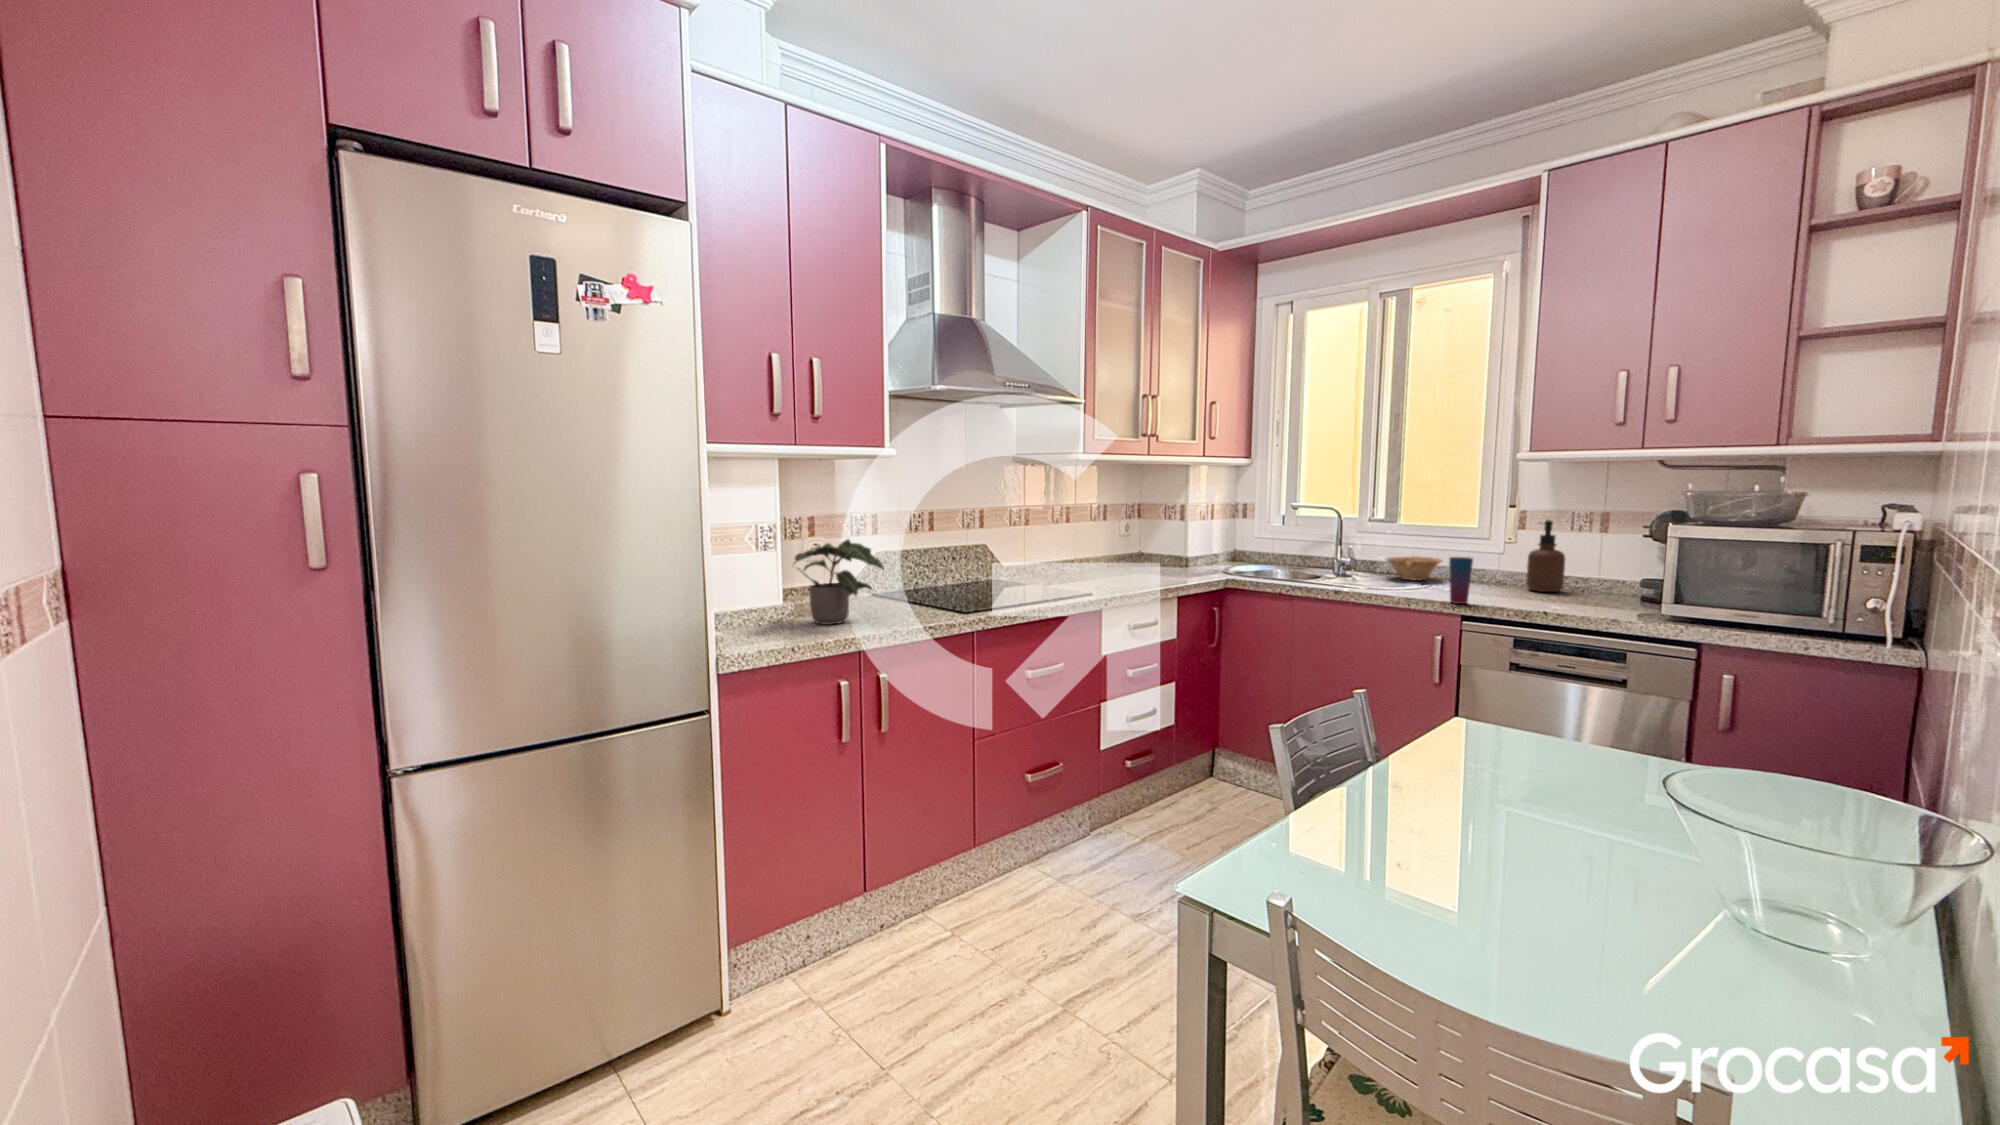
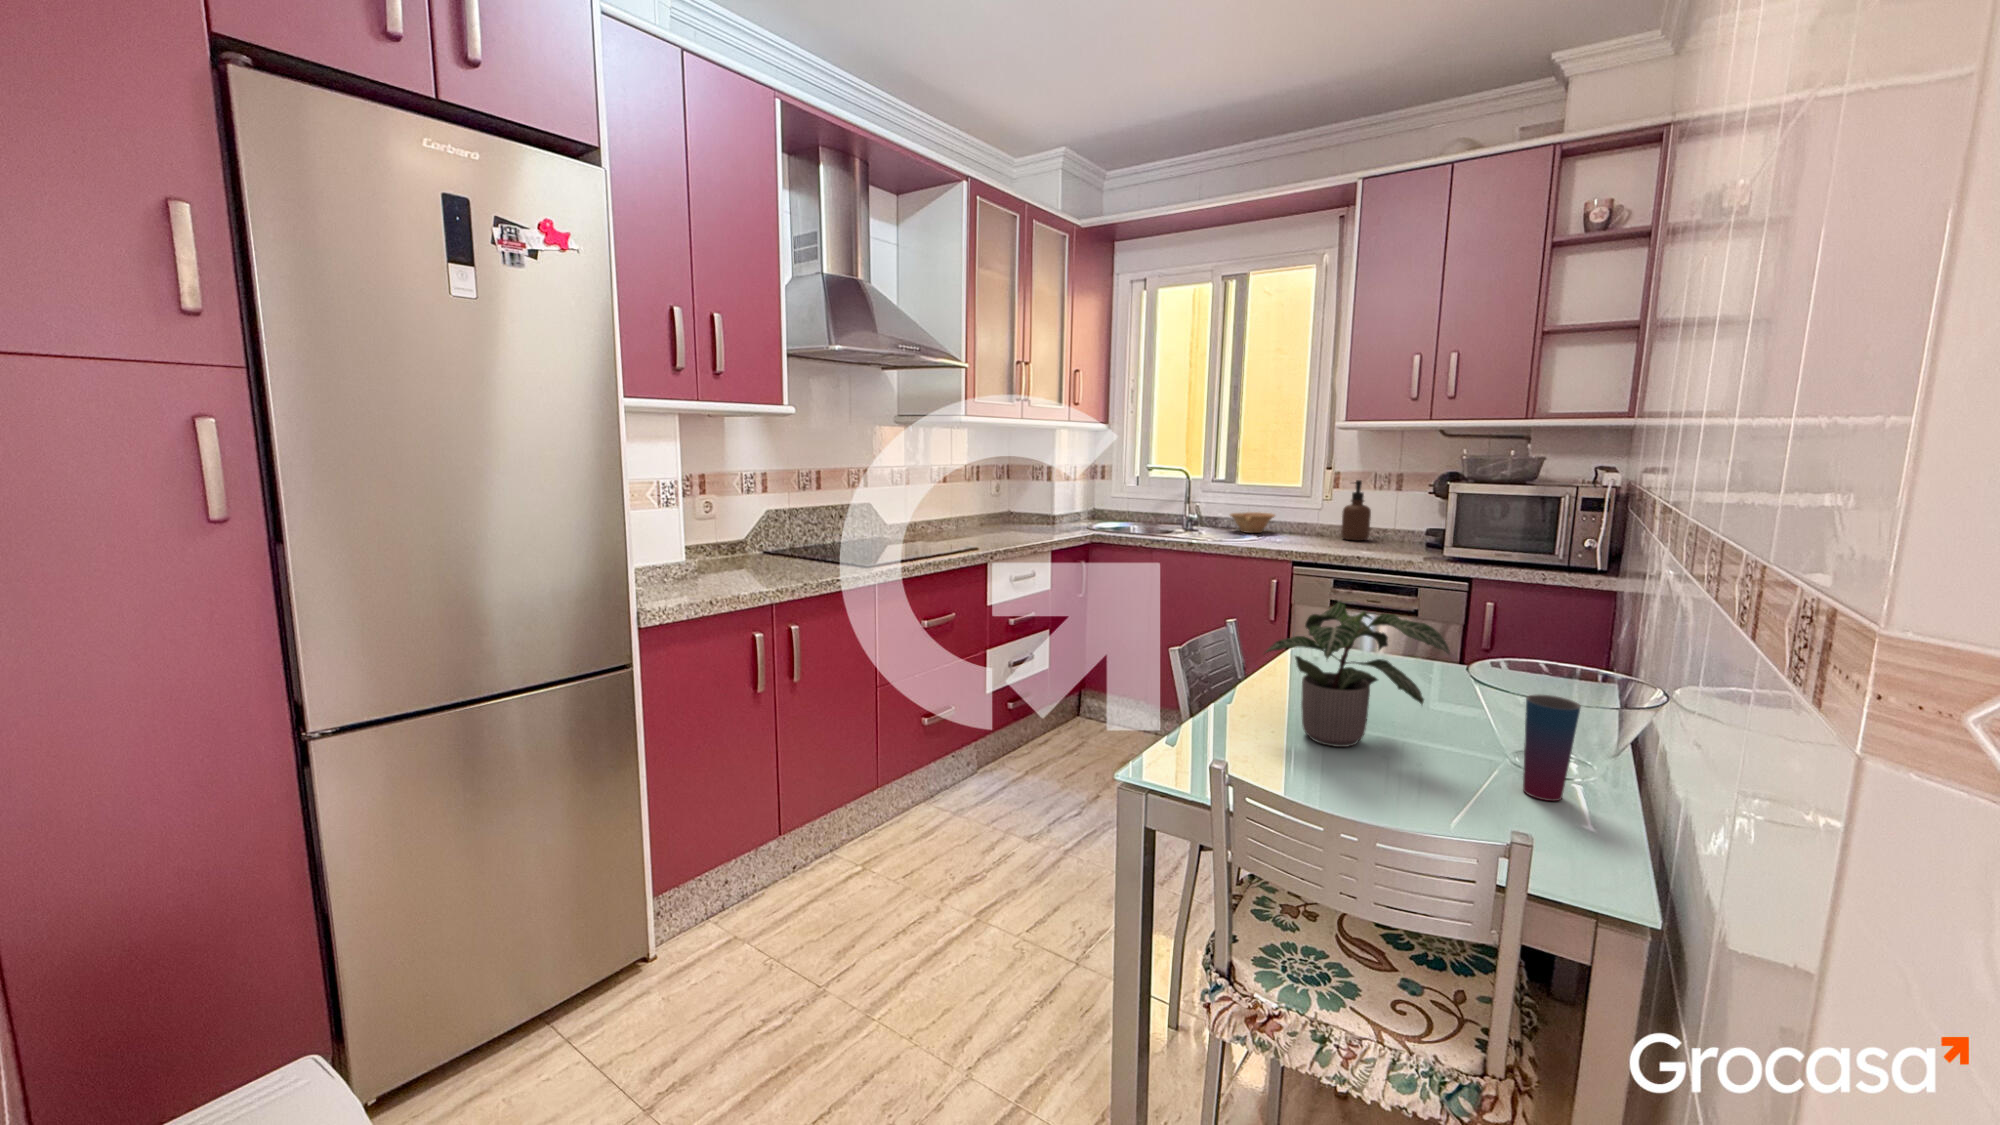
potted plant: present [795,540,884,625] -> present [1265,602,1450,747]
cup: present [1449,557,1473,604] -> present [1523,695,1581,801]

